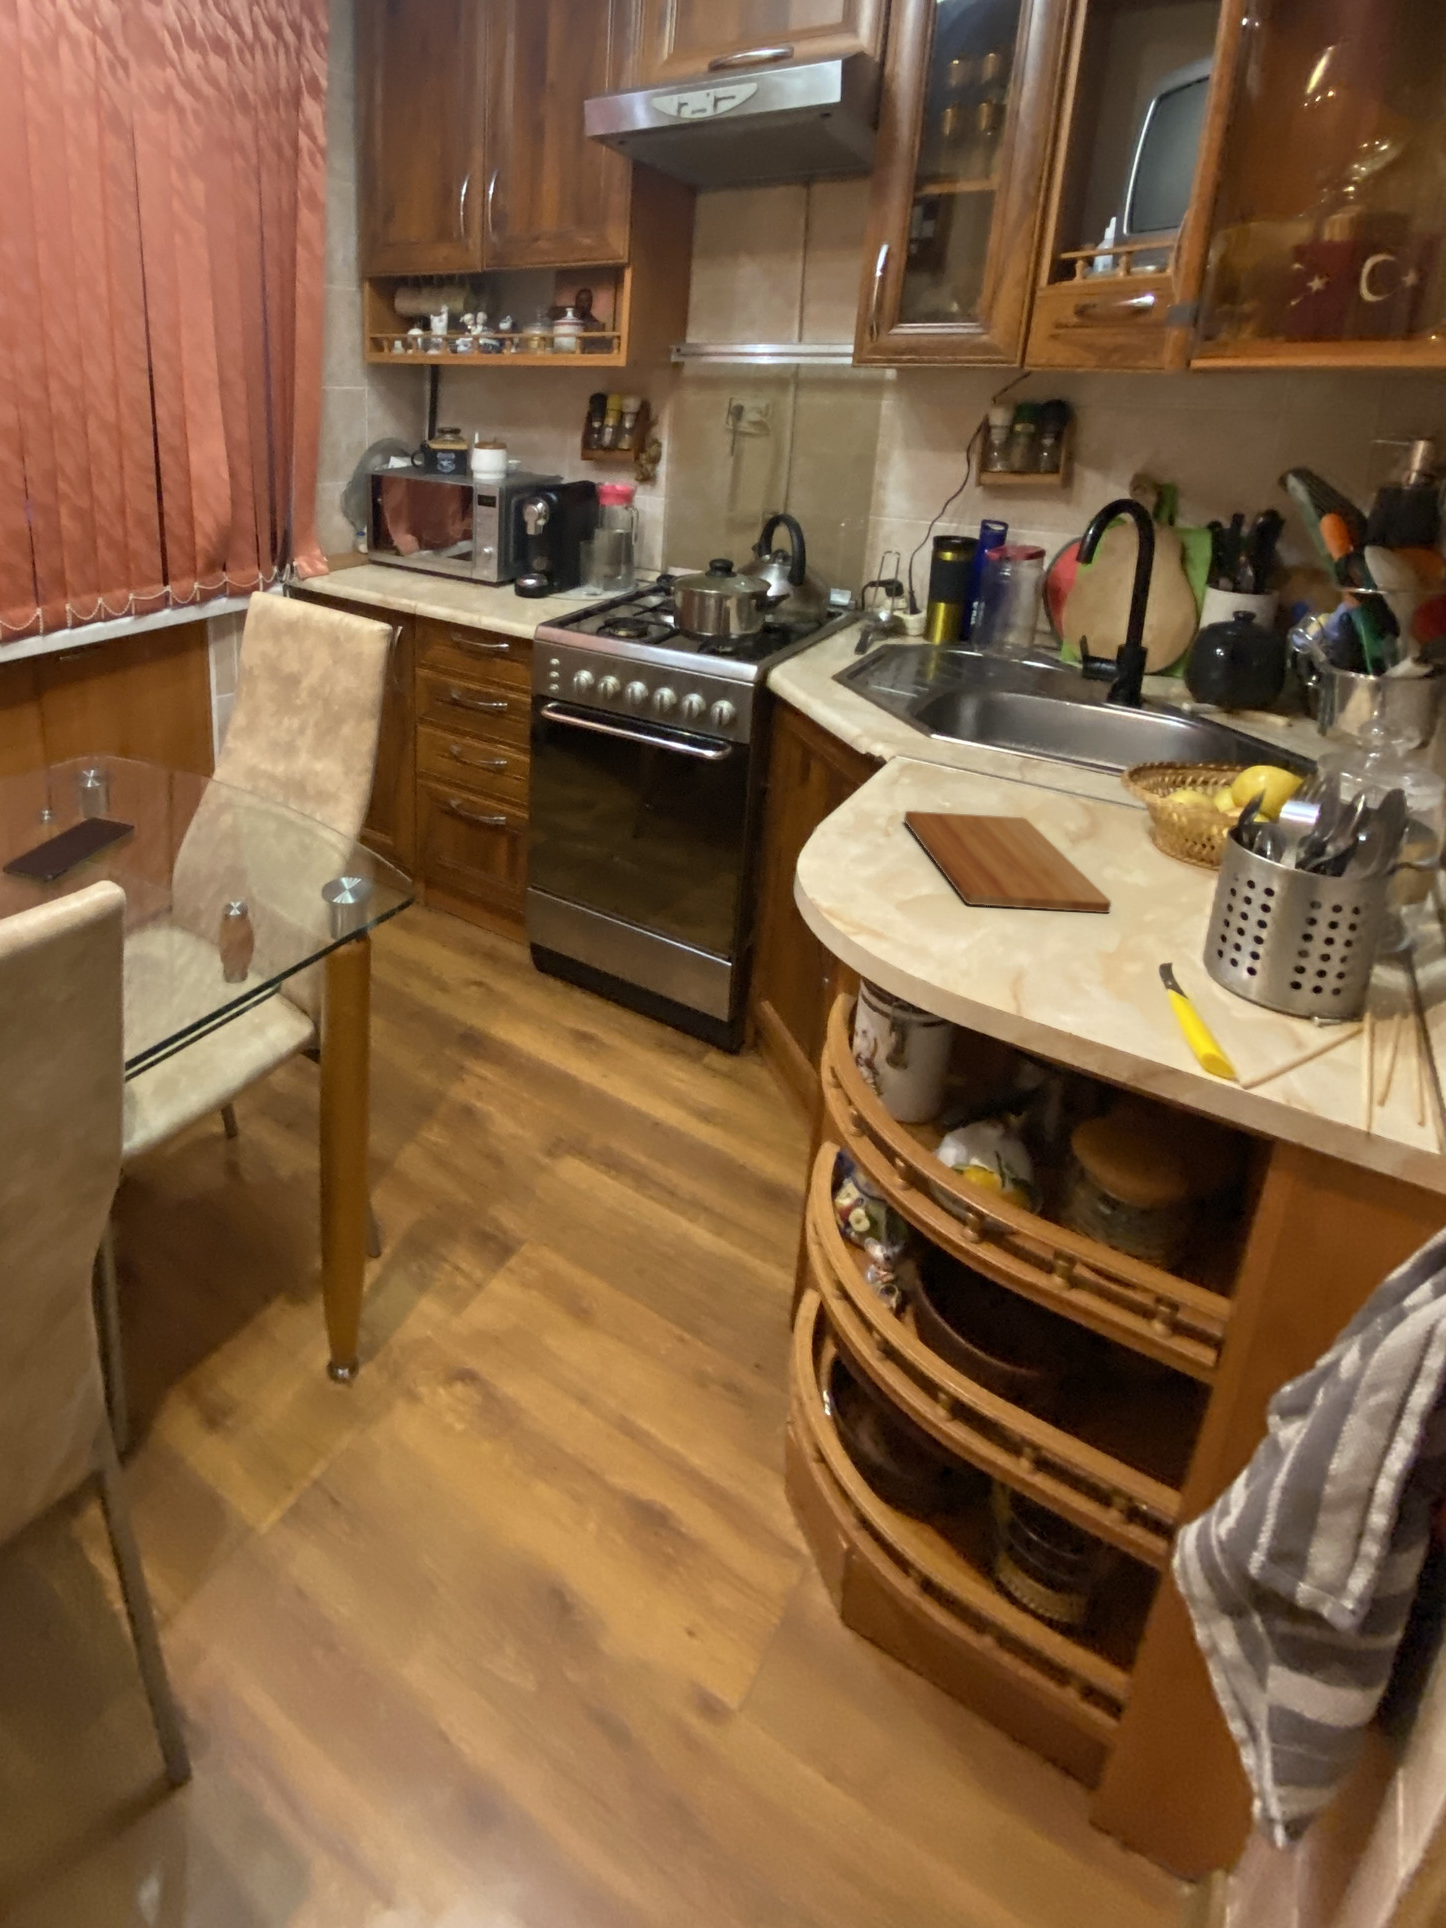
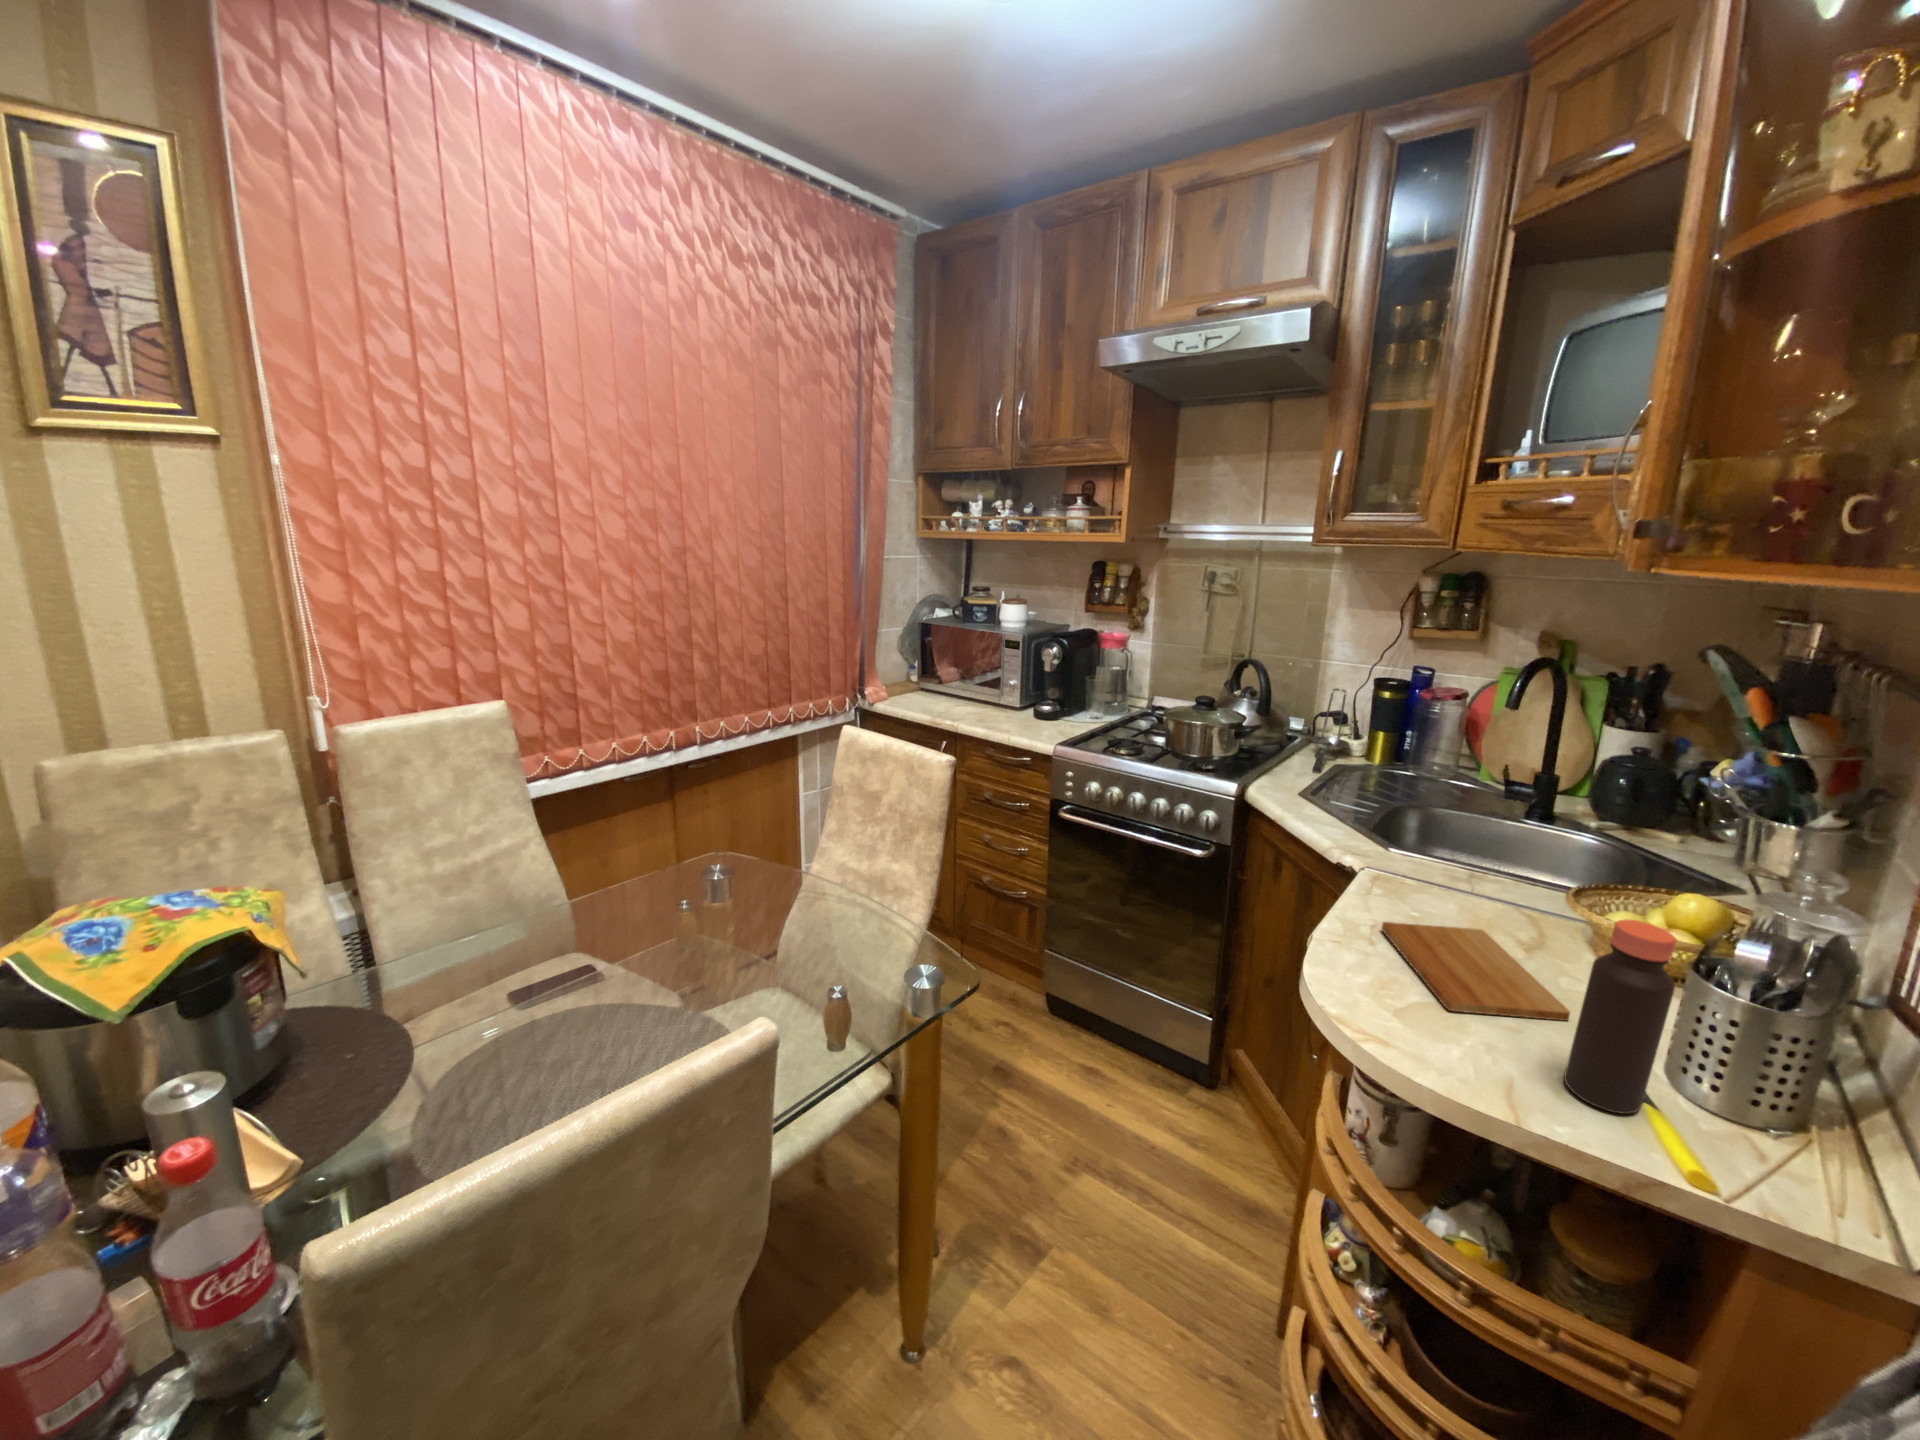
bottle: none [1089,775,1209,1006] -> present [1564,920,1676,1114]

